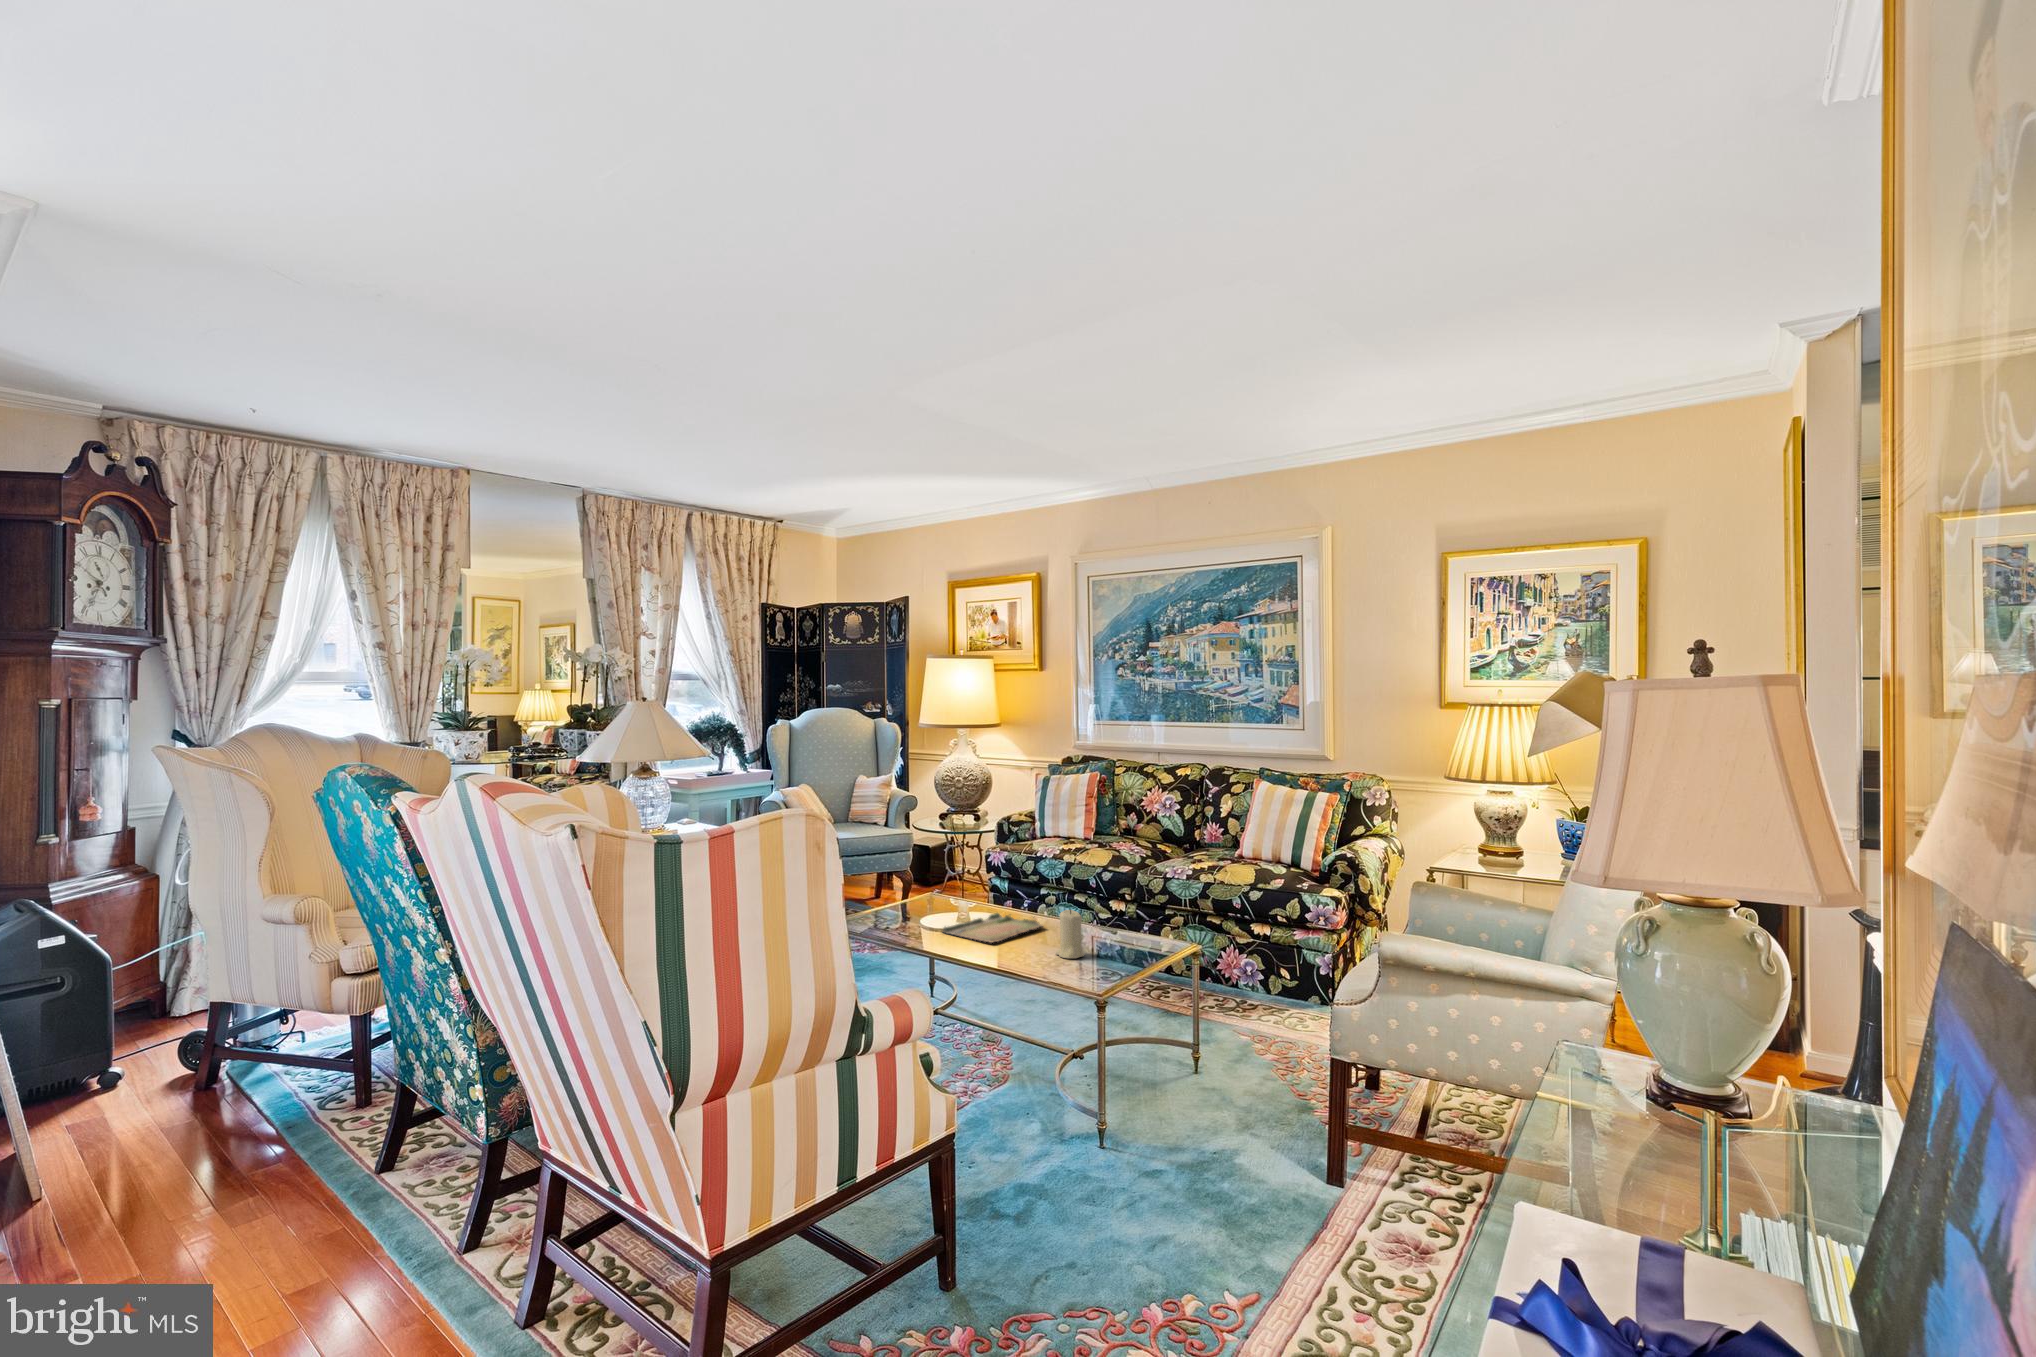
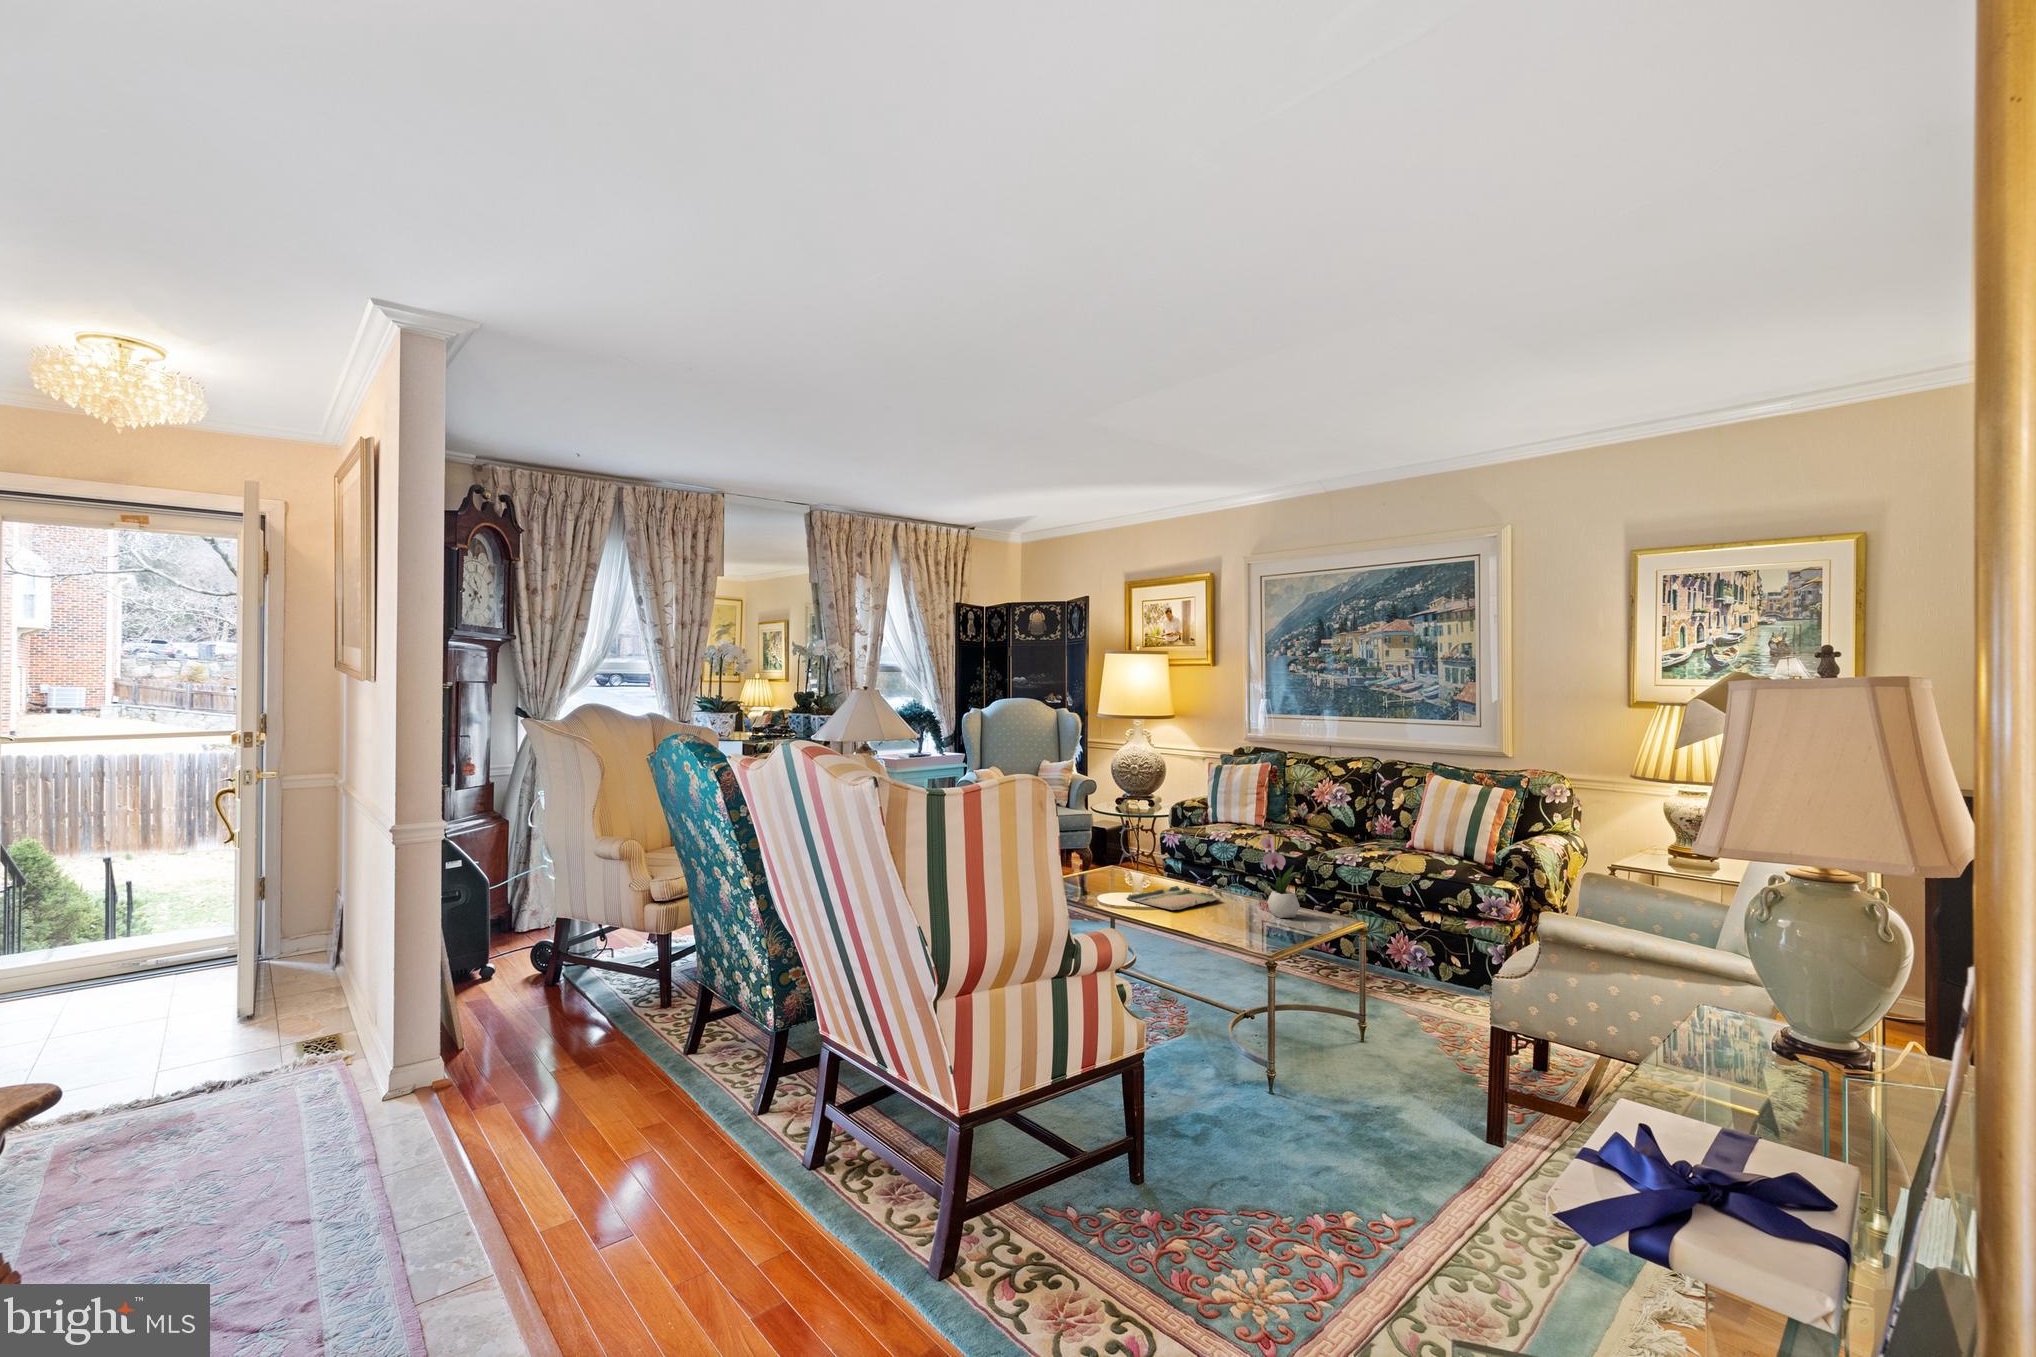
flower arrangement: none [1086,839,1133,945] -> present [1261,822,1304,918]
candle: present [1055,909,1084,959] -> none [1232,883,1259,927]

